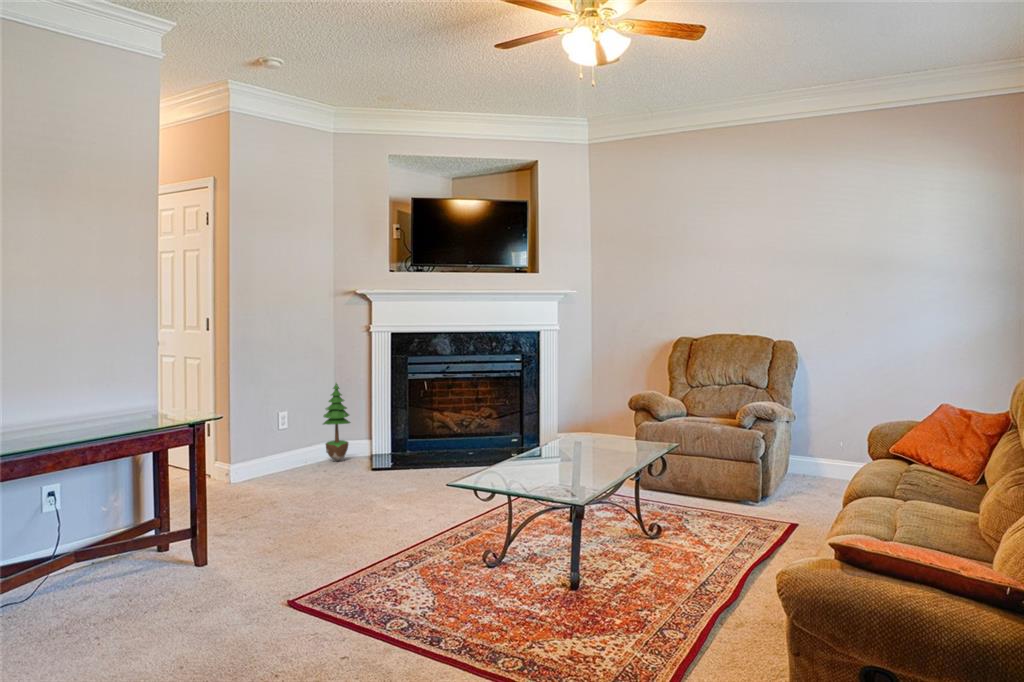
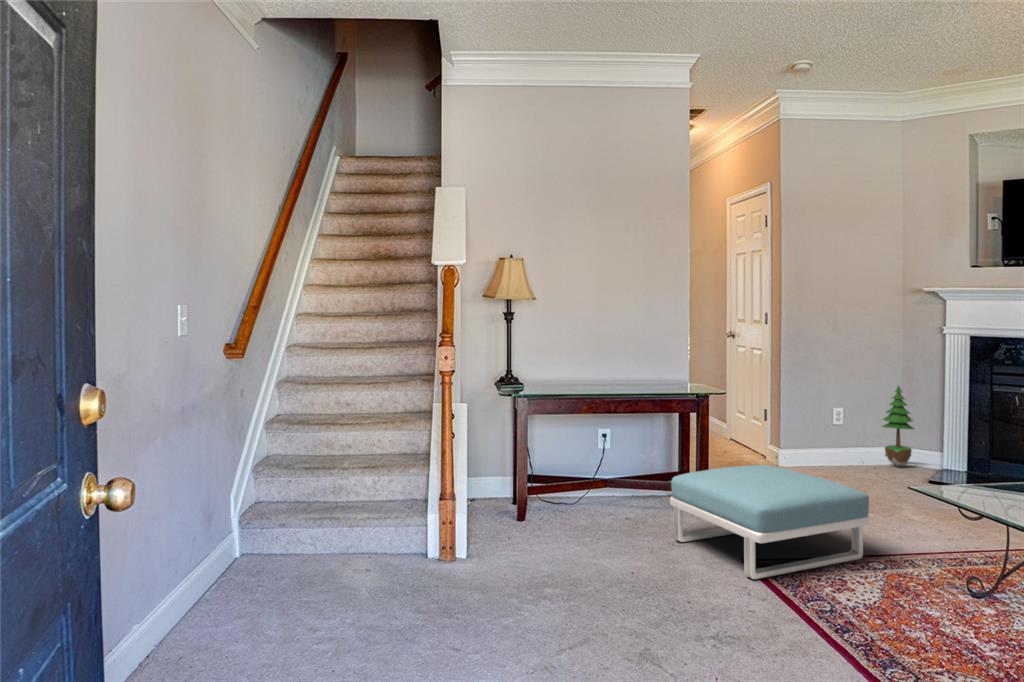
footstool: none [174,487,394,623] -> present [670,465,870,579]

